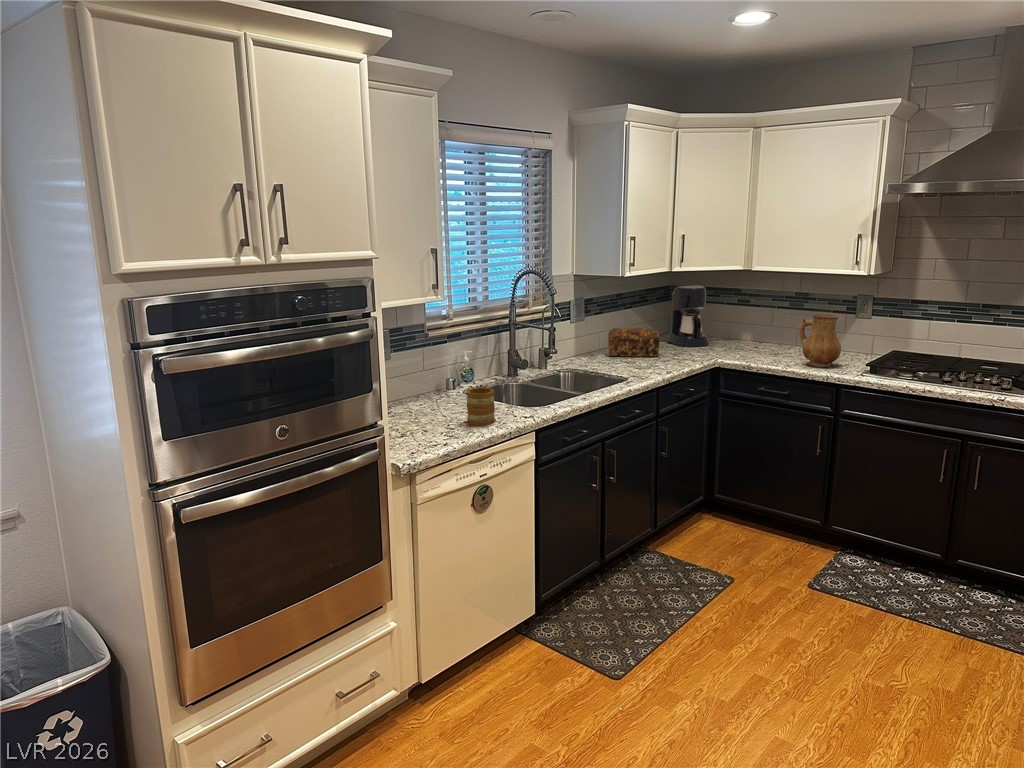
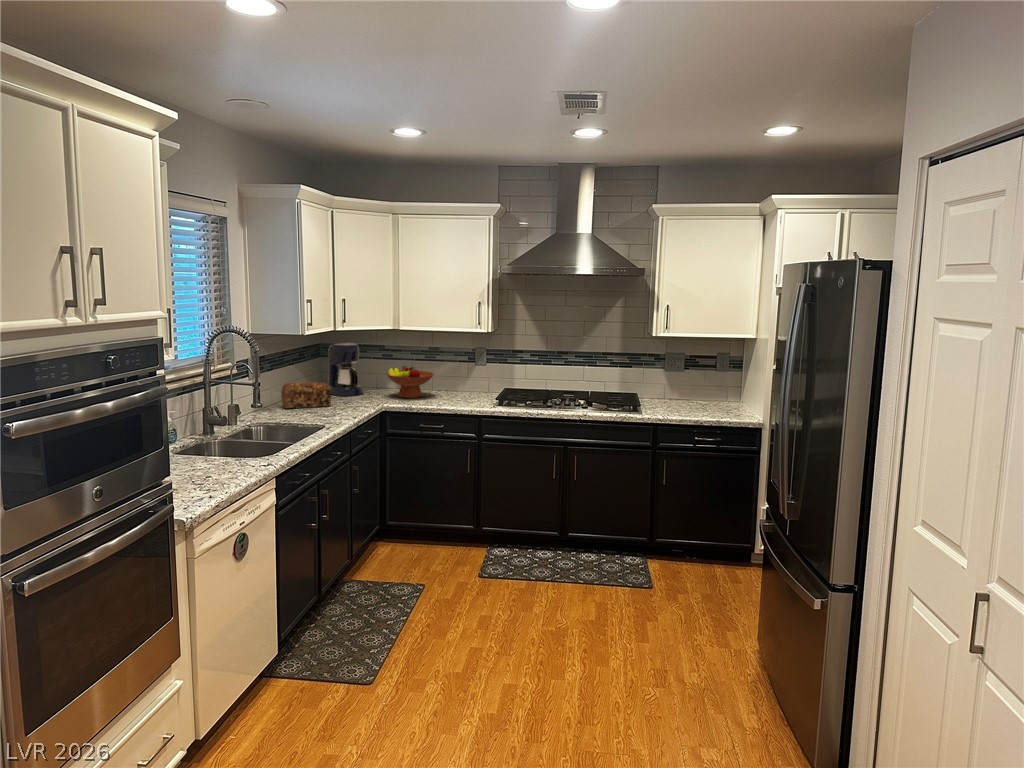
fruit bowl: none [732,314,793,354] -> present [386,366,434,398]
ceramic pitcher: present [799,314,841,367] -> none [445,363,476,404]
mug: present [466,387,495,426] -> none [208,442,239,478]

